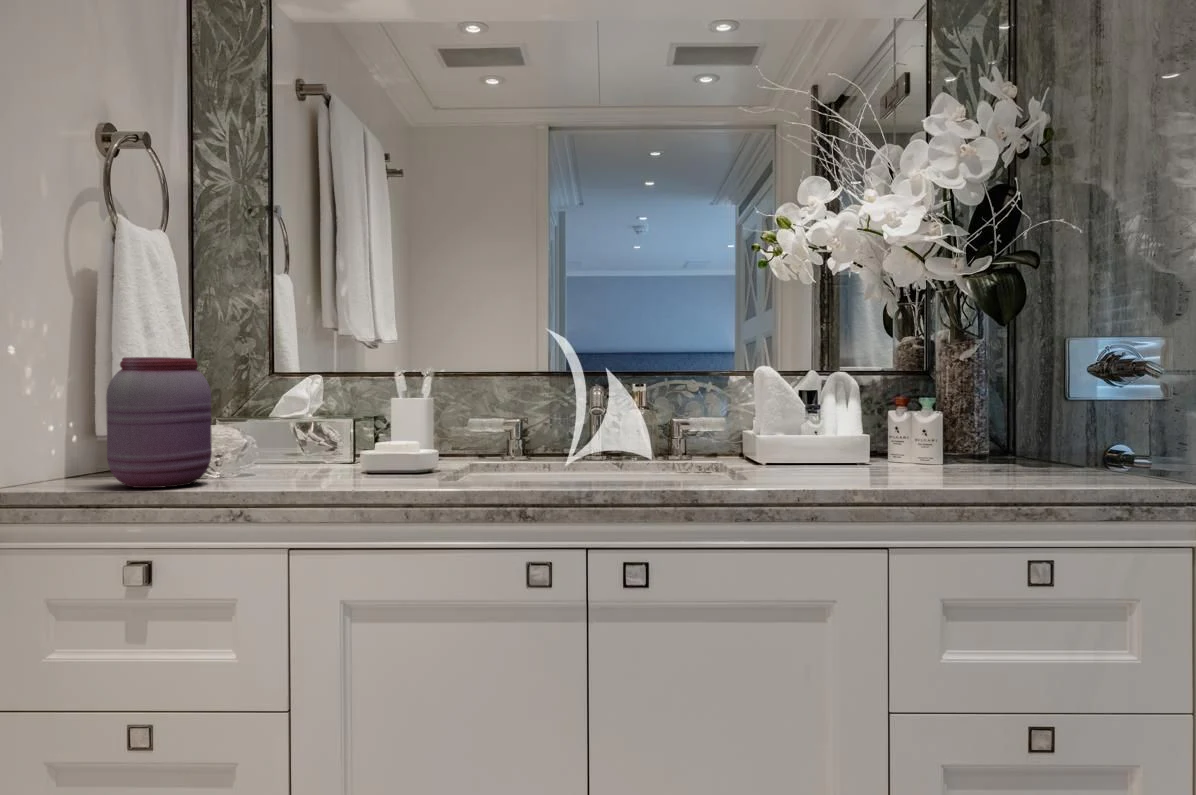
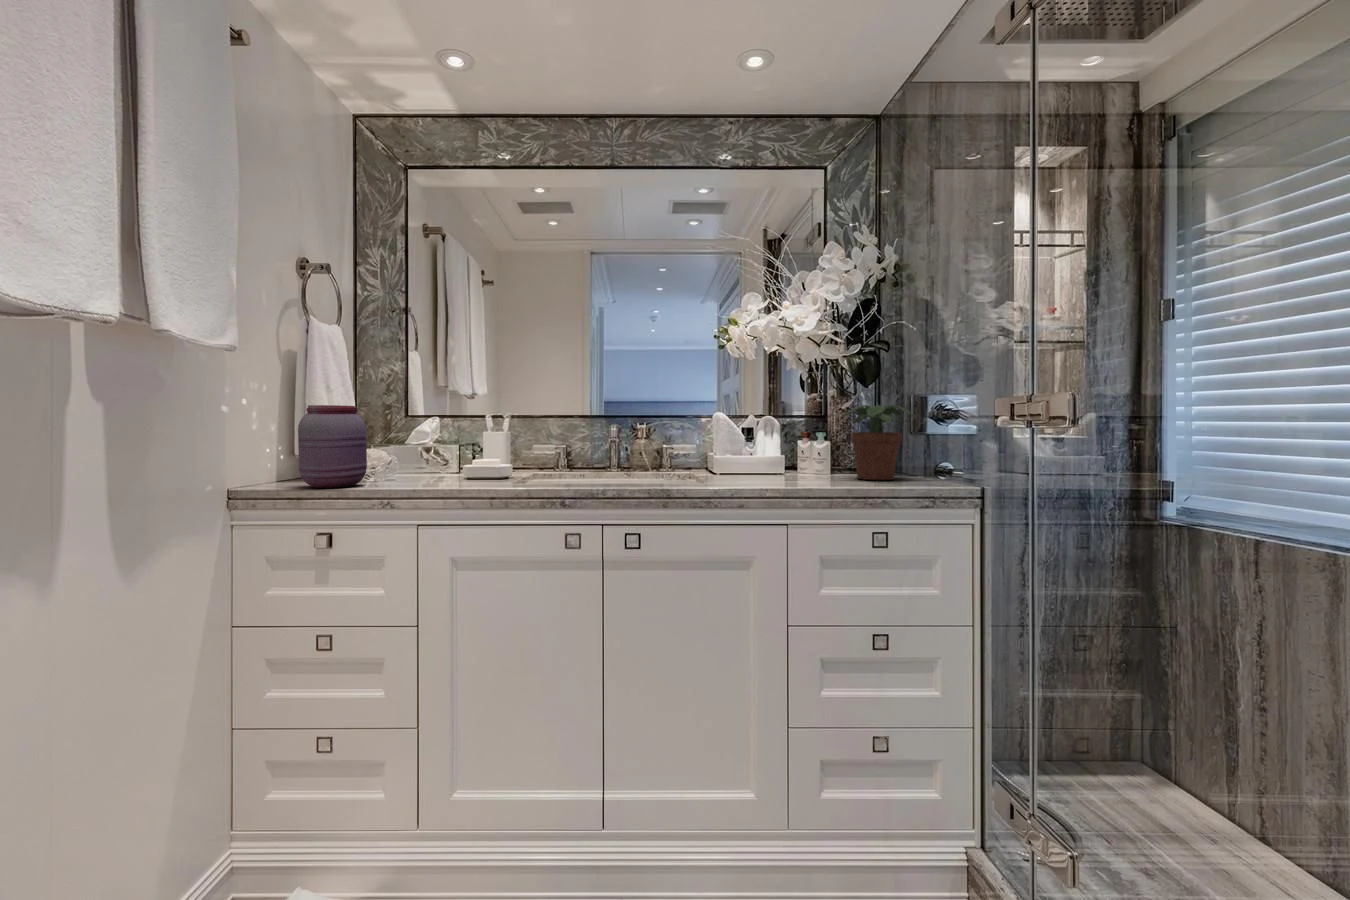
potted plant: none [974,354,1099,478] -> present [843,405,915,480]

